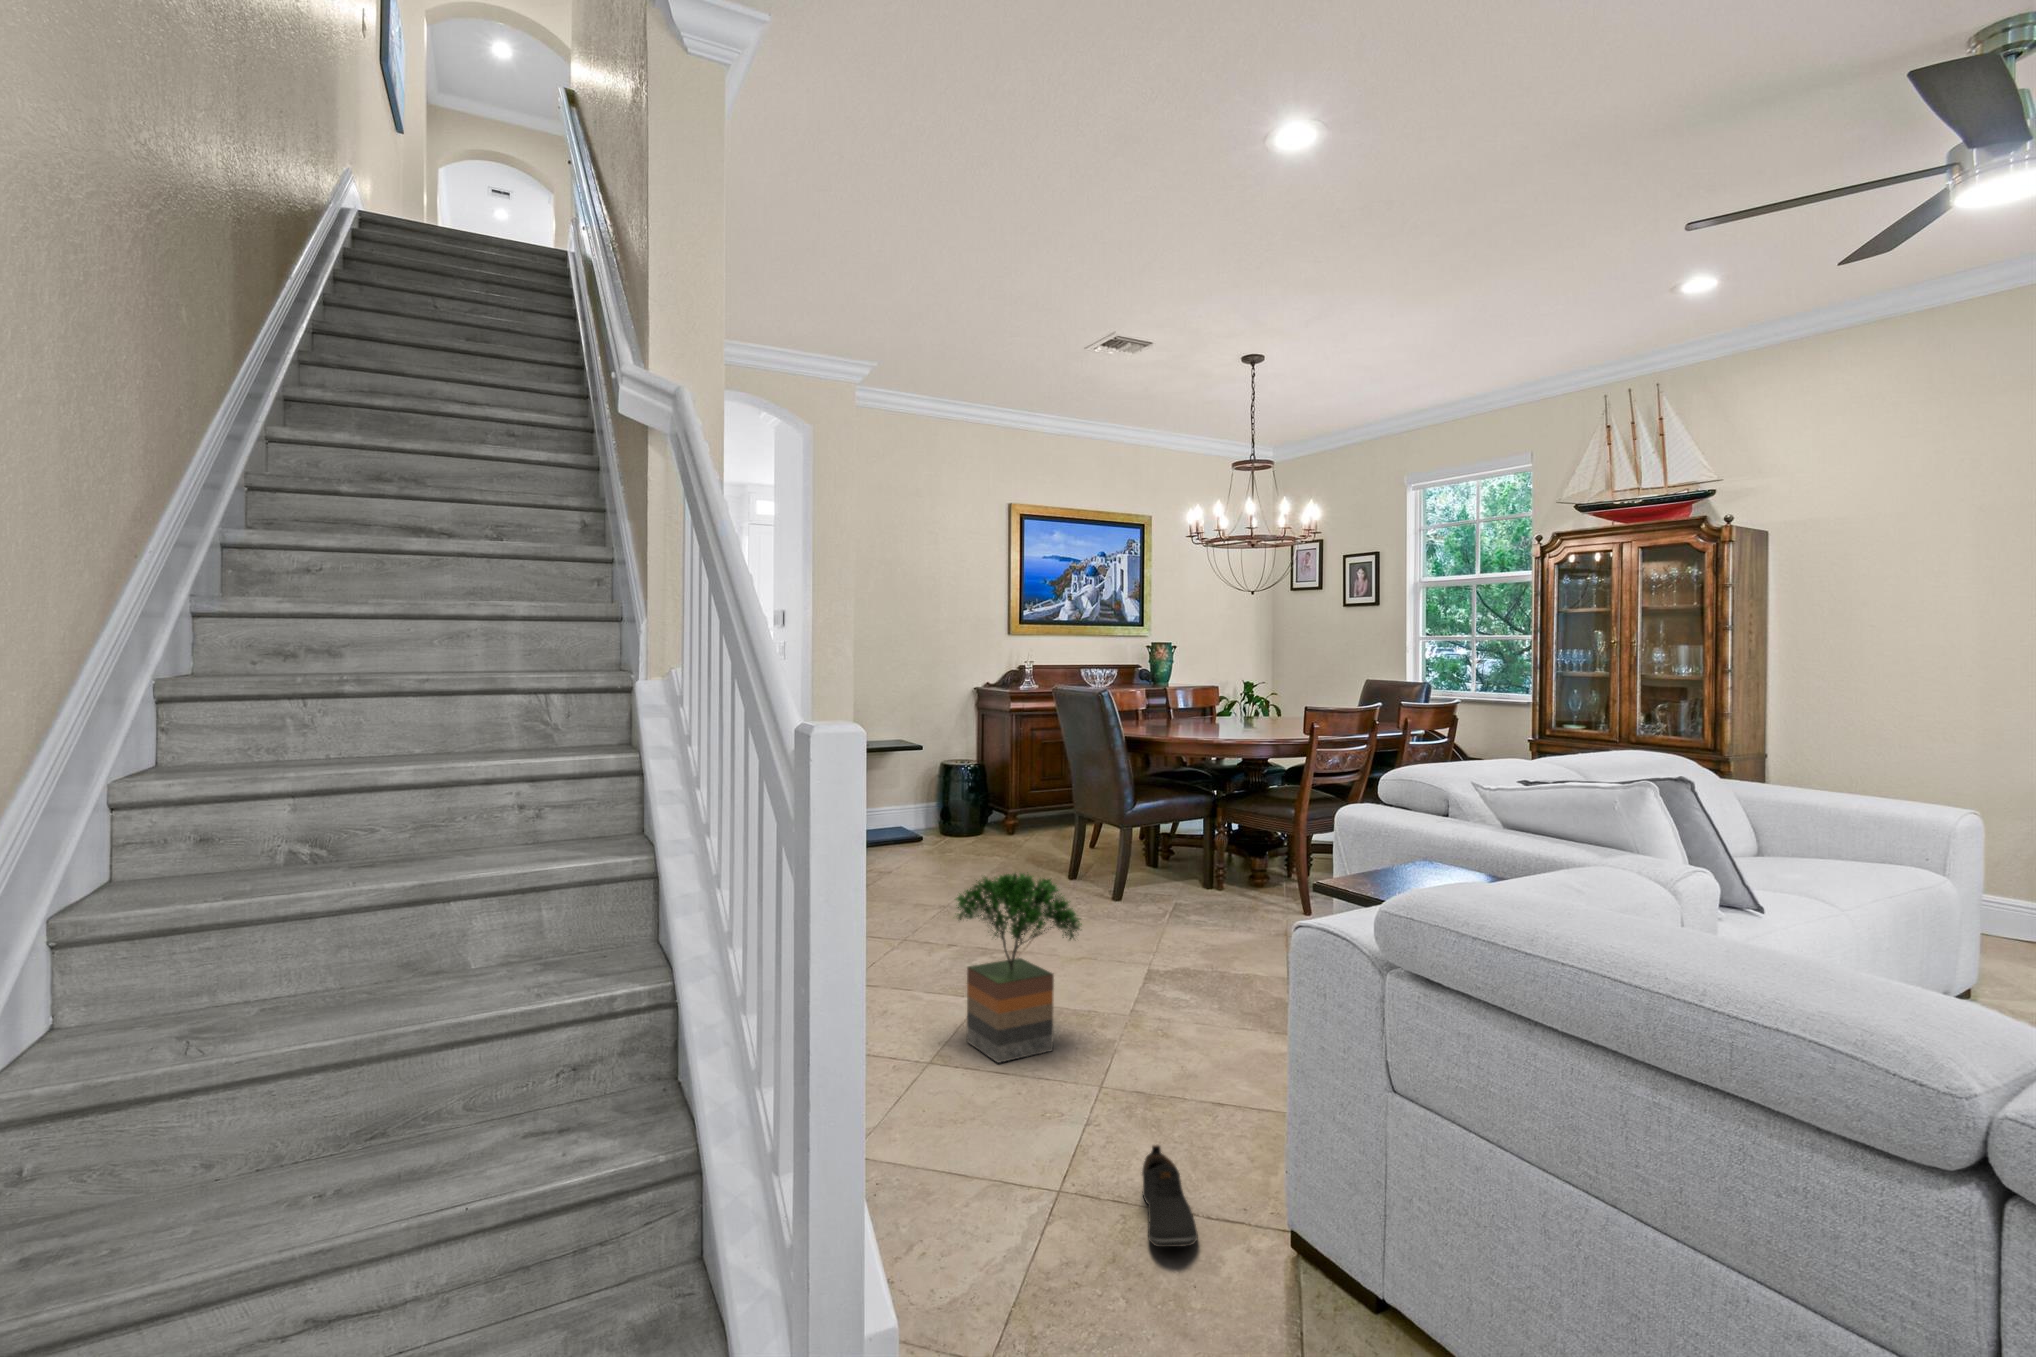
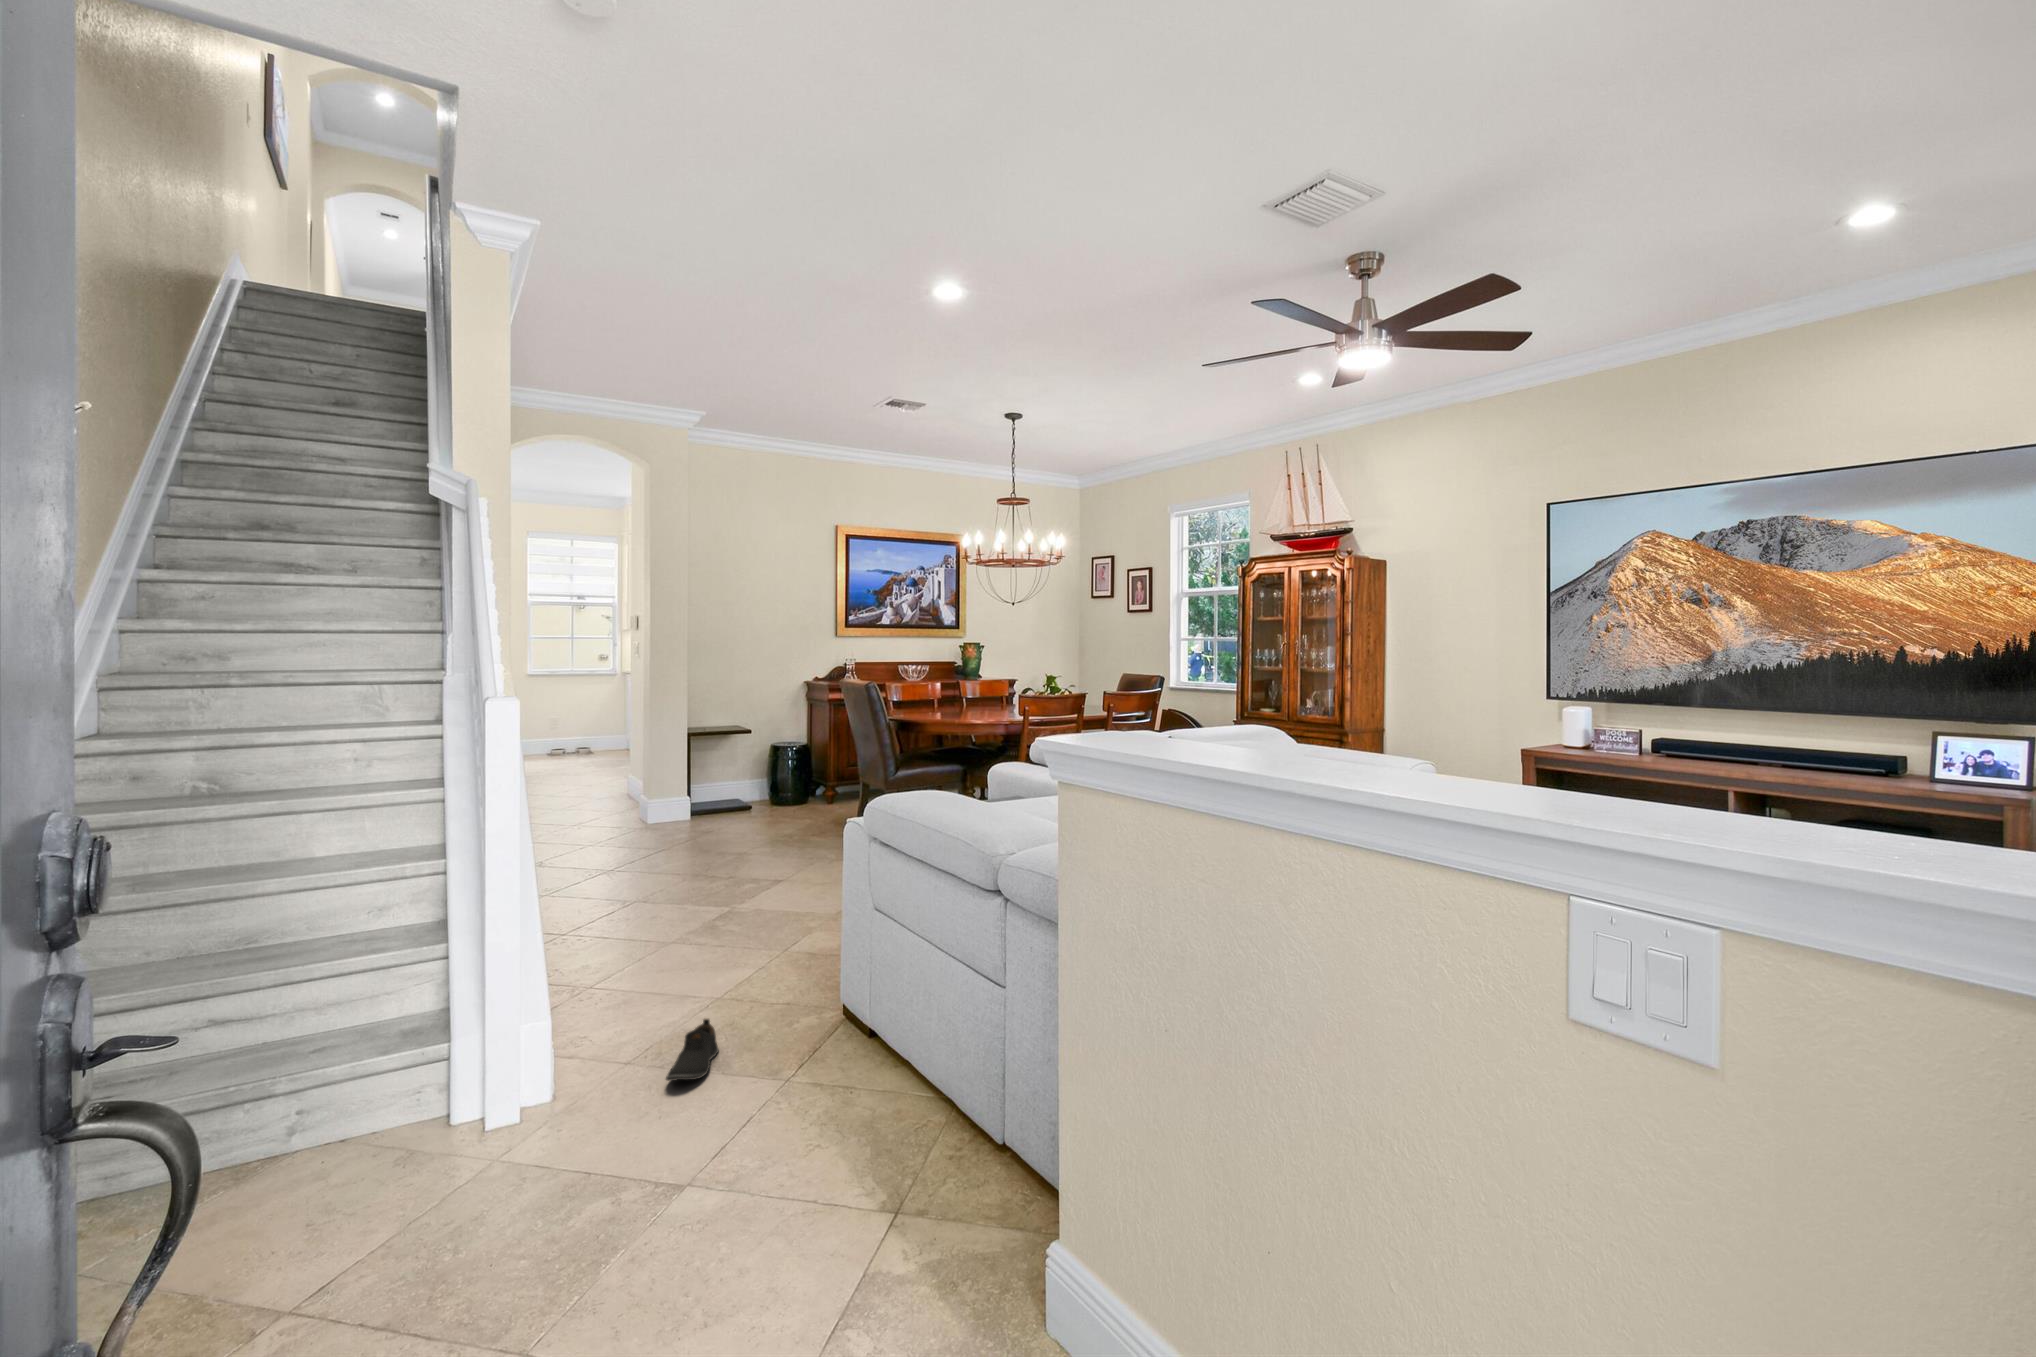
potted tree: present [956,874,1082,1063] -> none [637,828,737,972]

